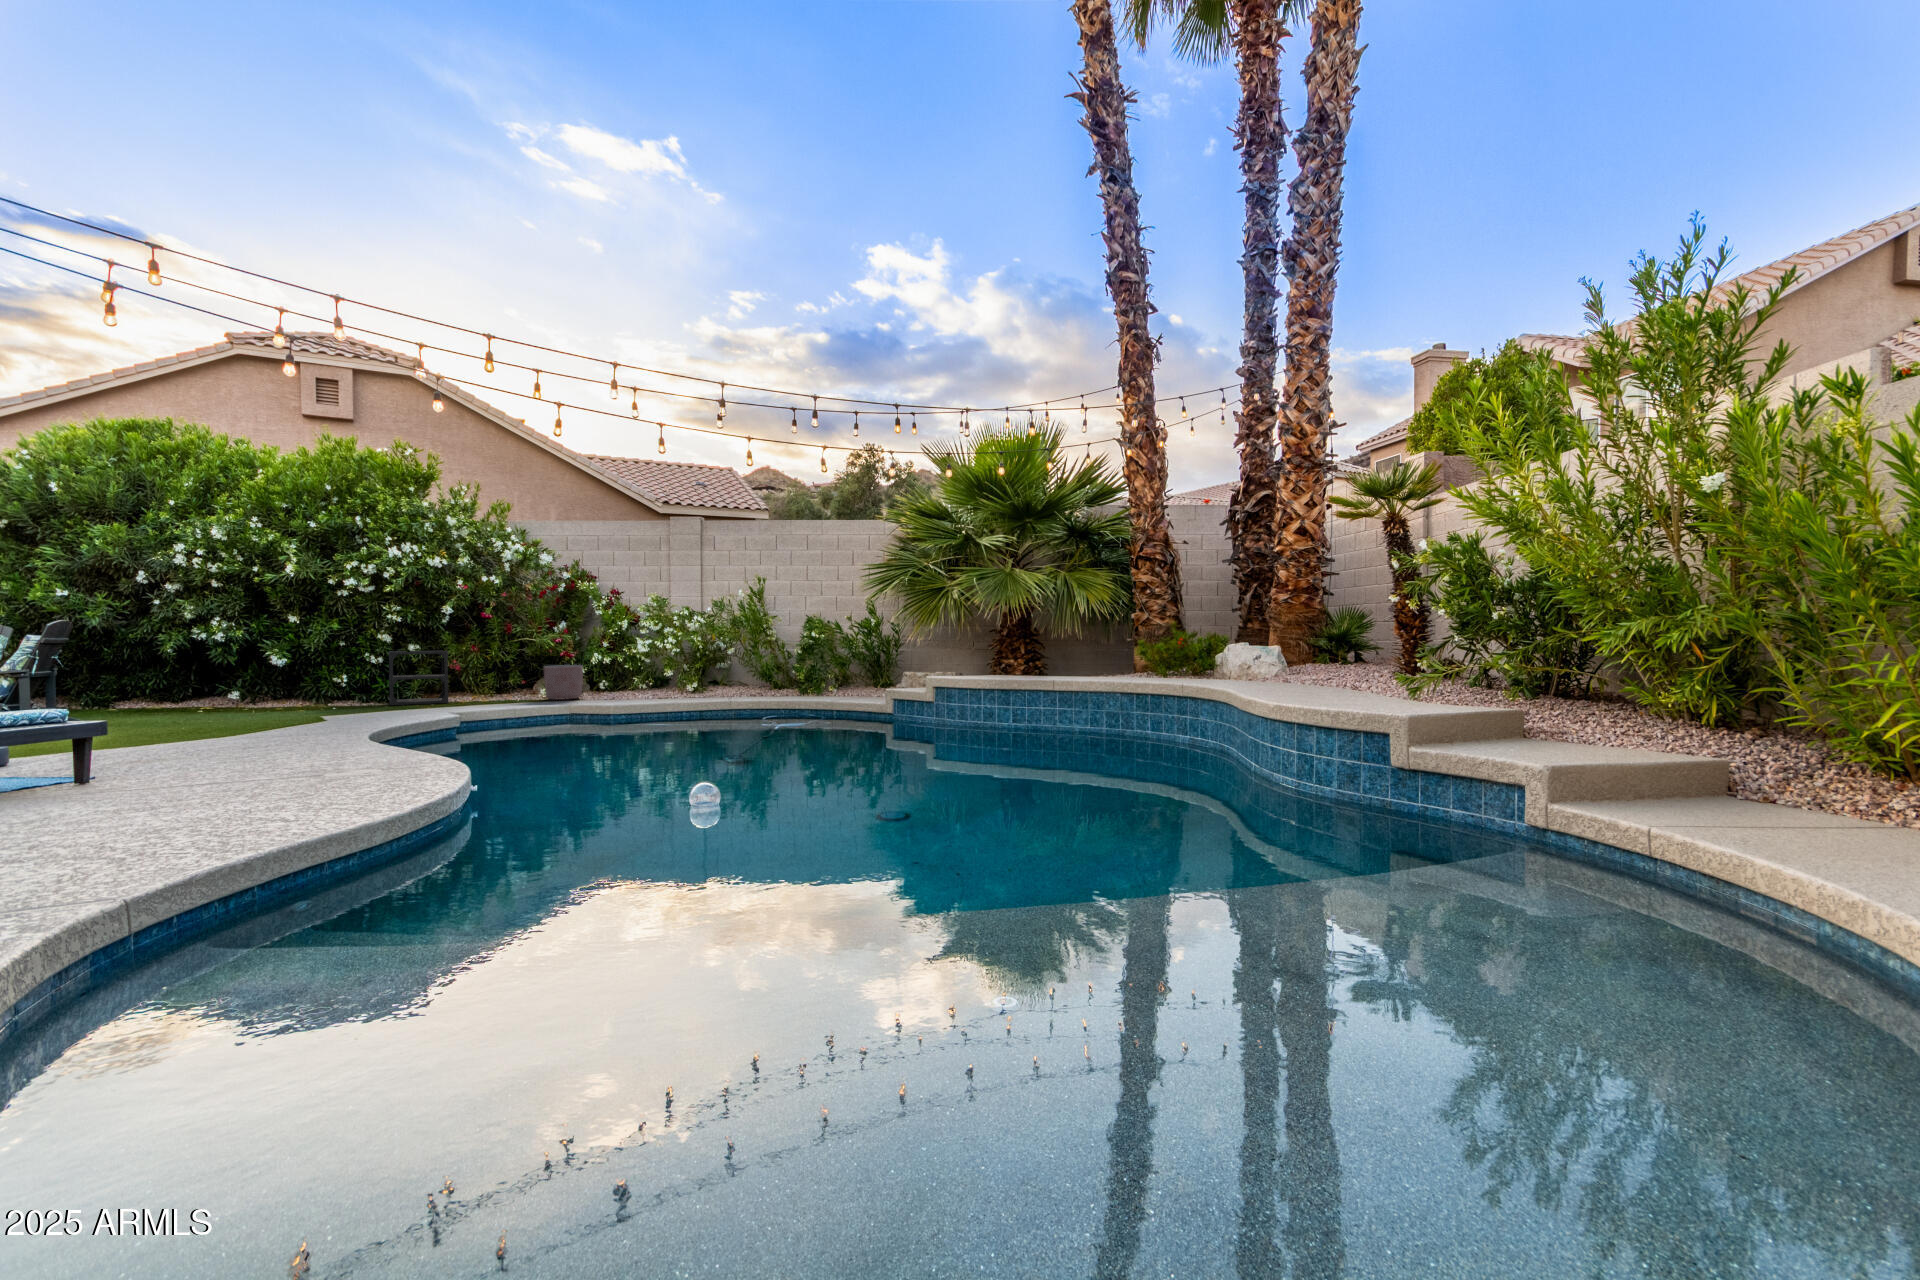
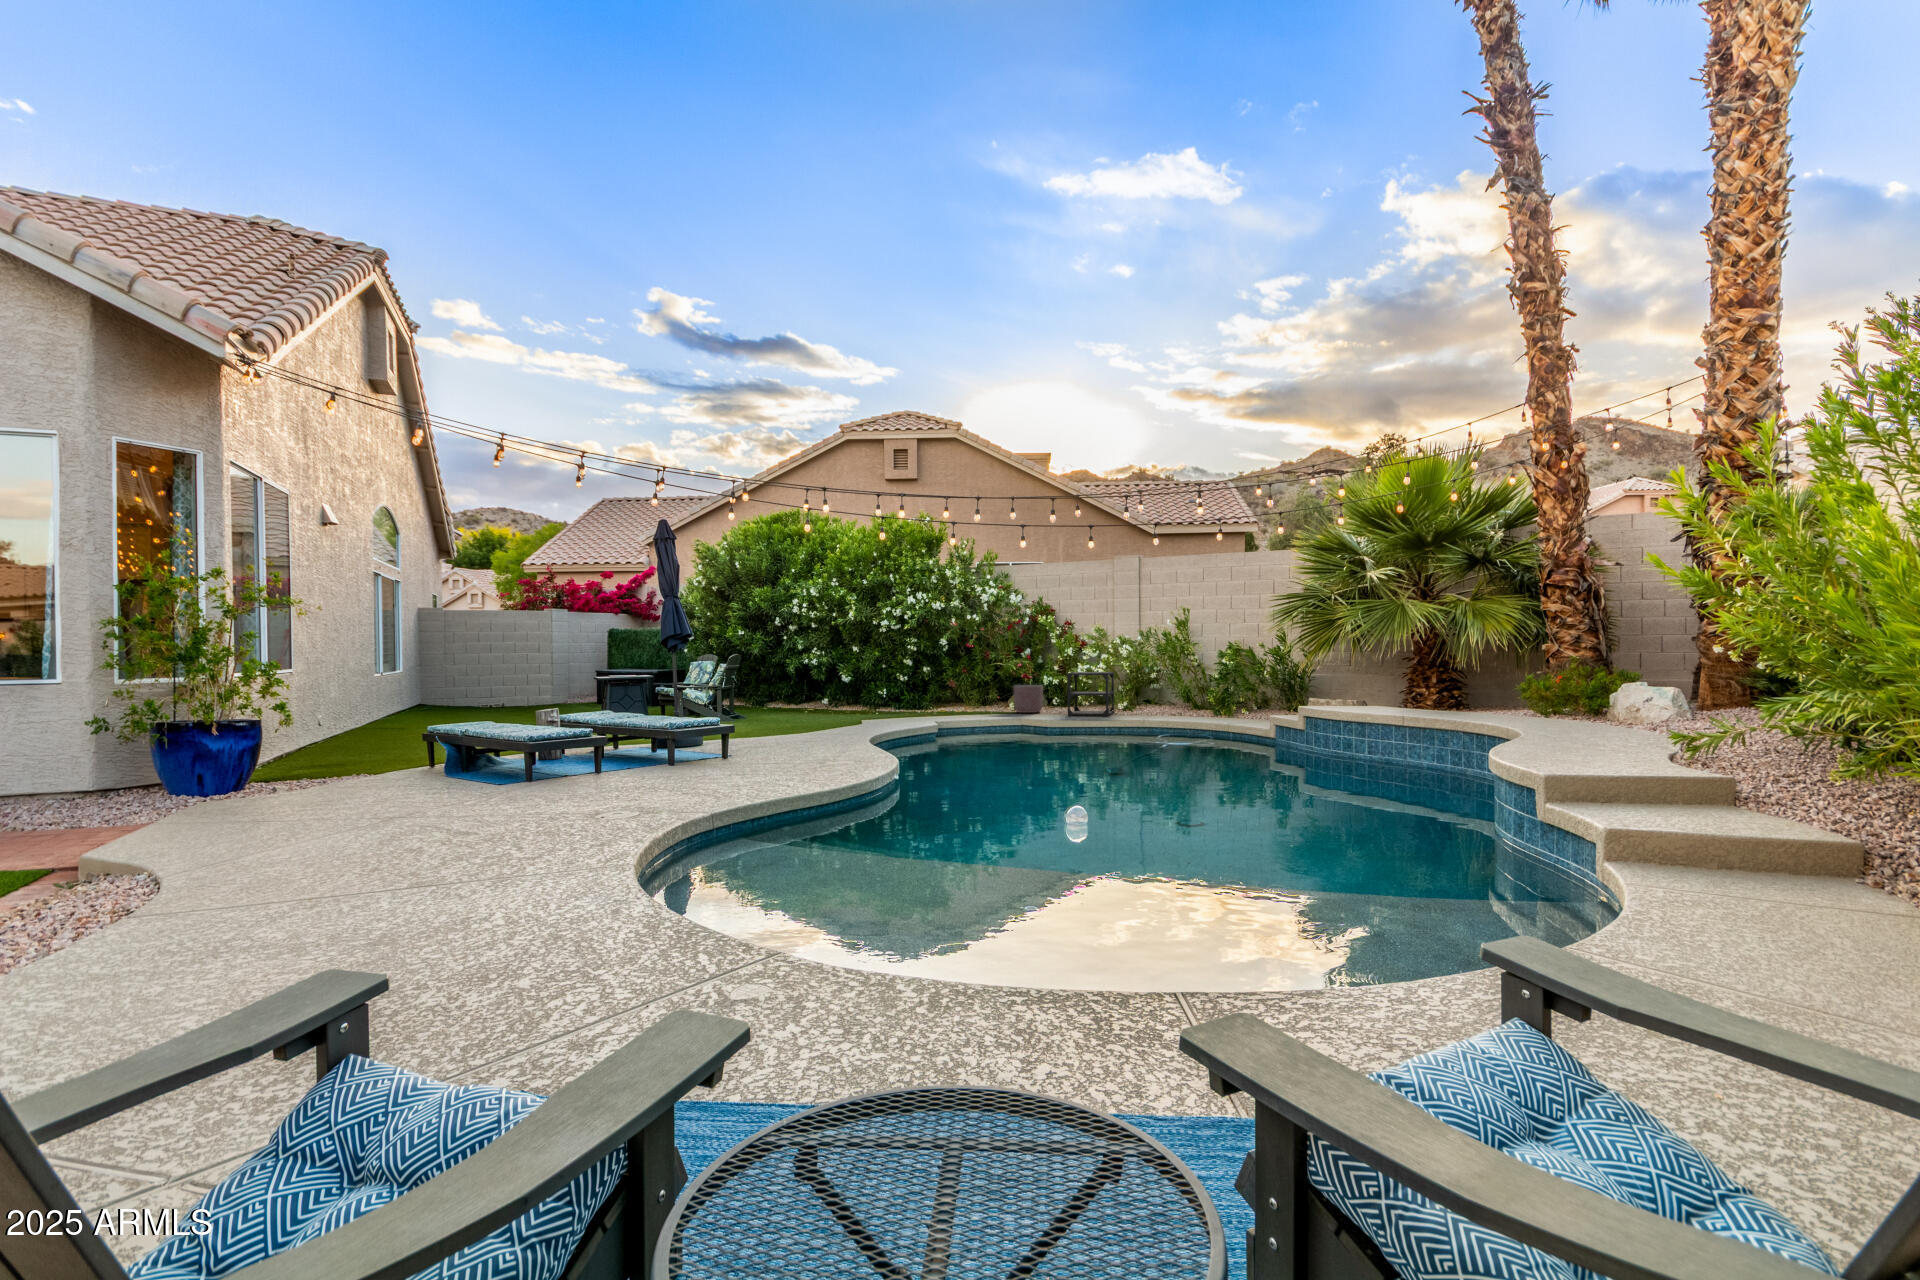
side table: present [389,650,448,705] -> present [1067,672,1114,716]

